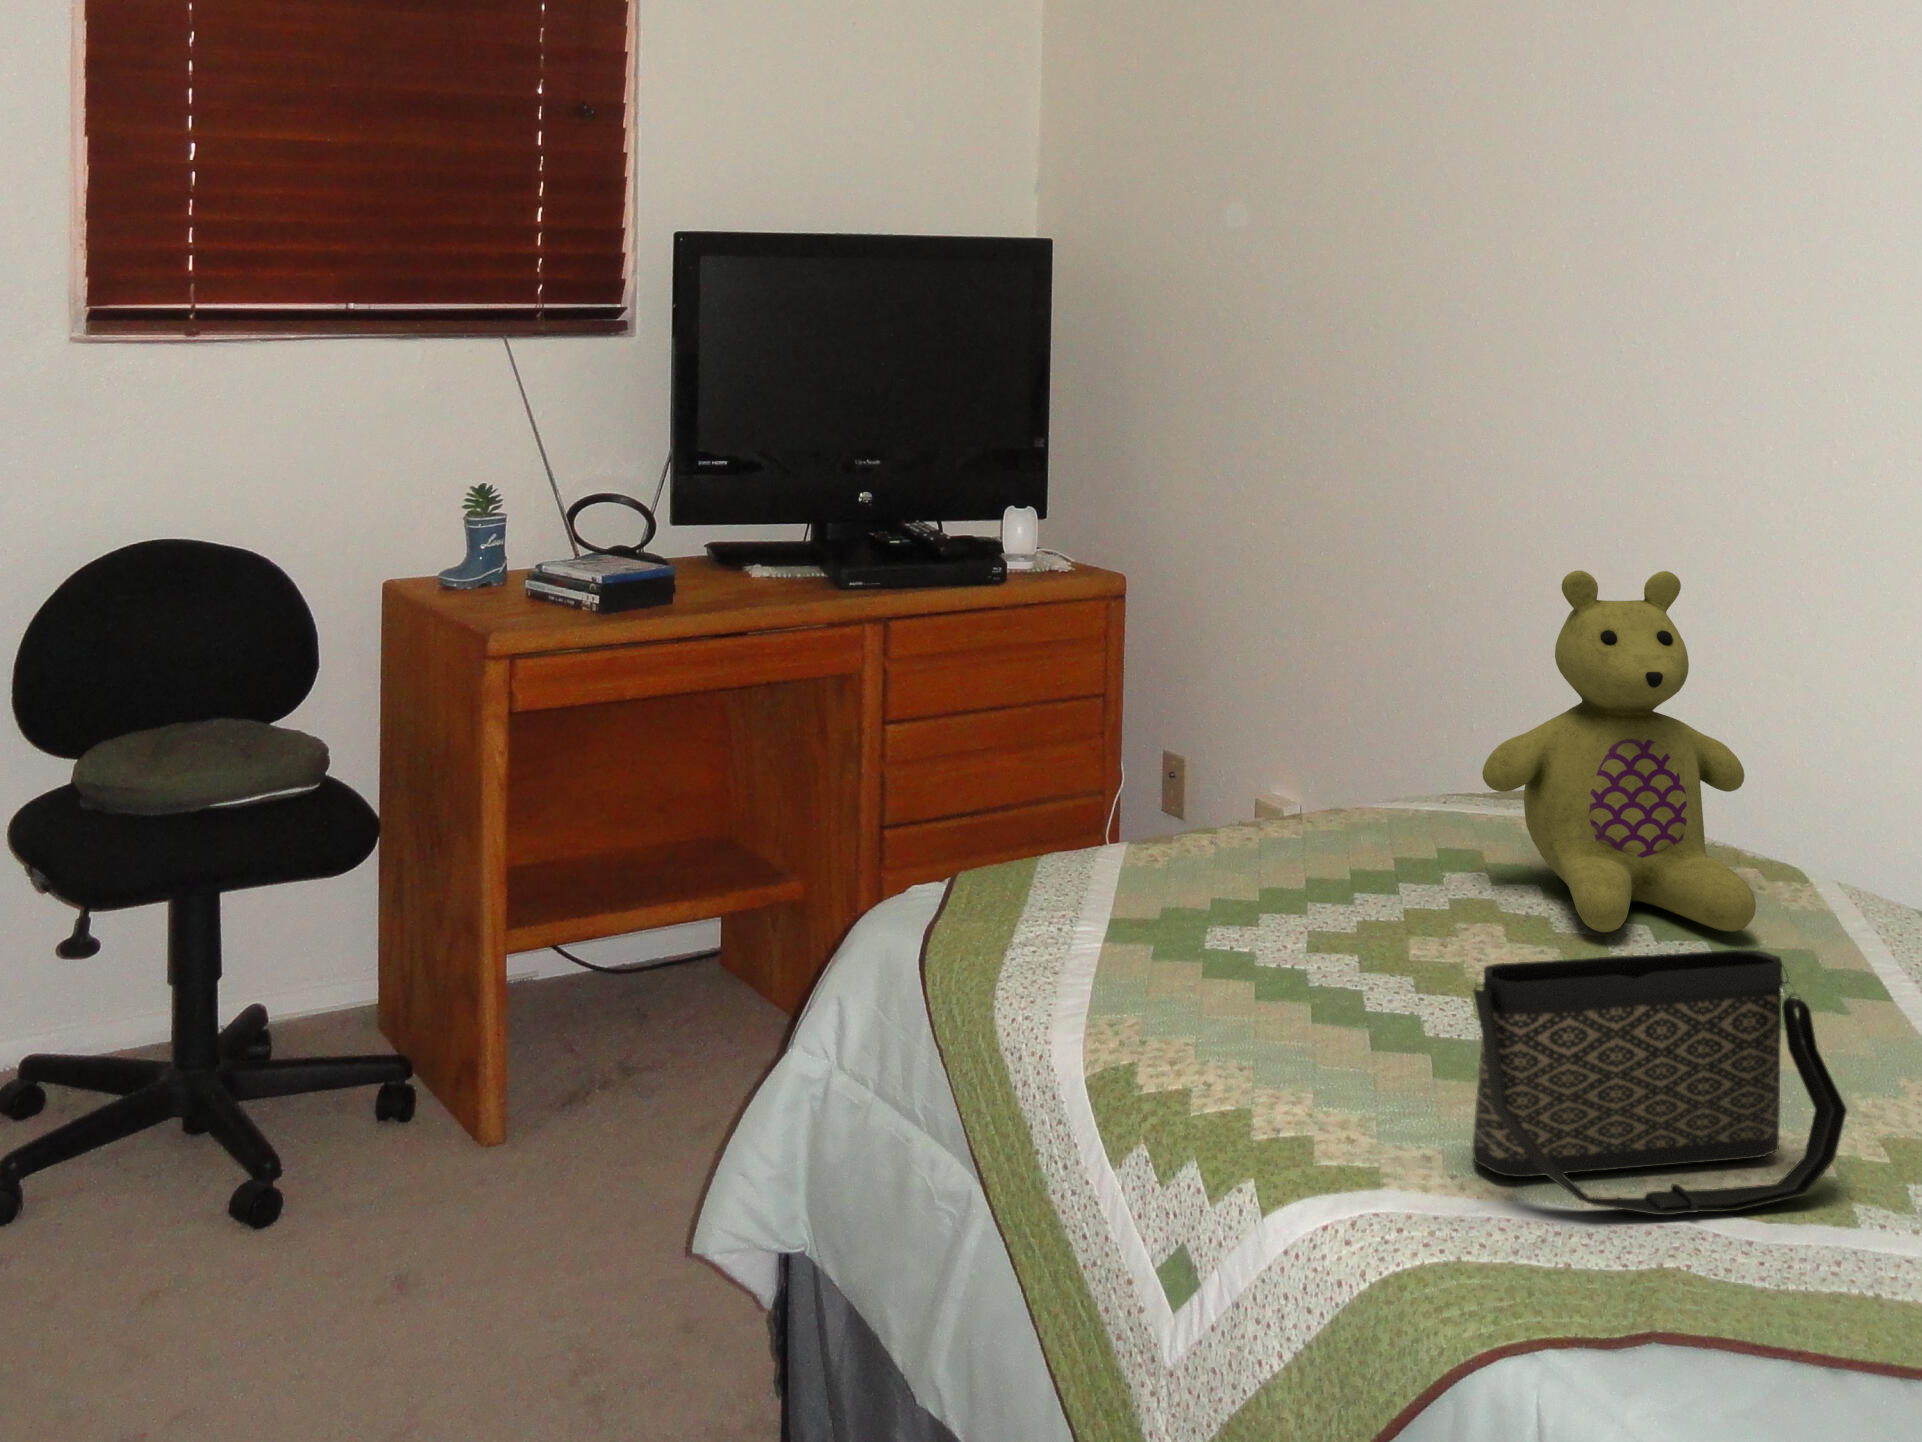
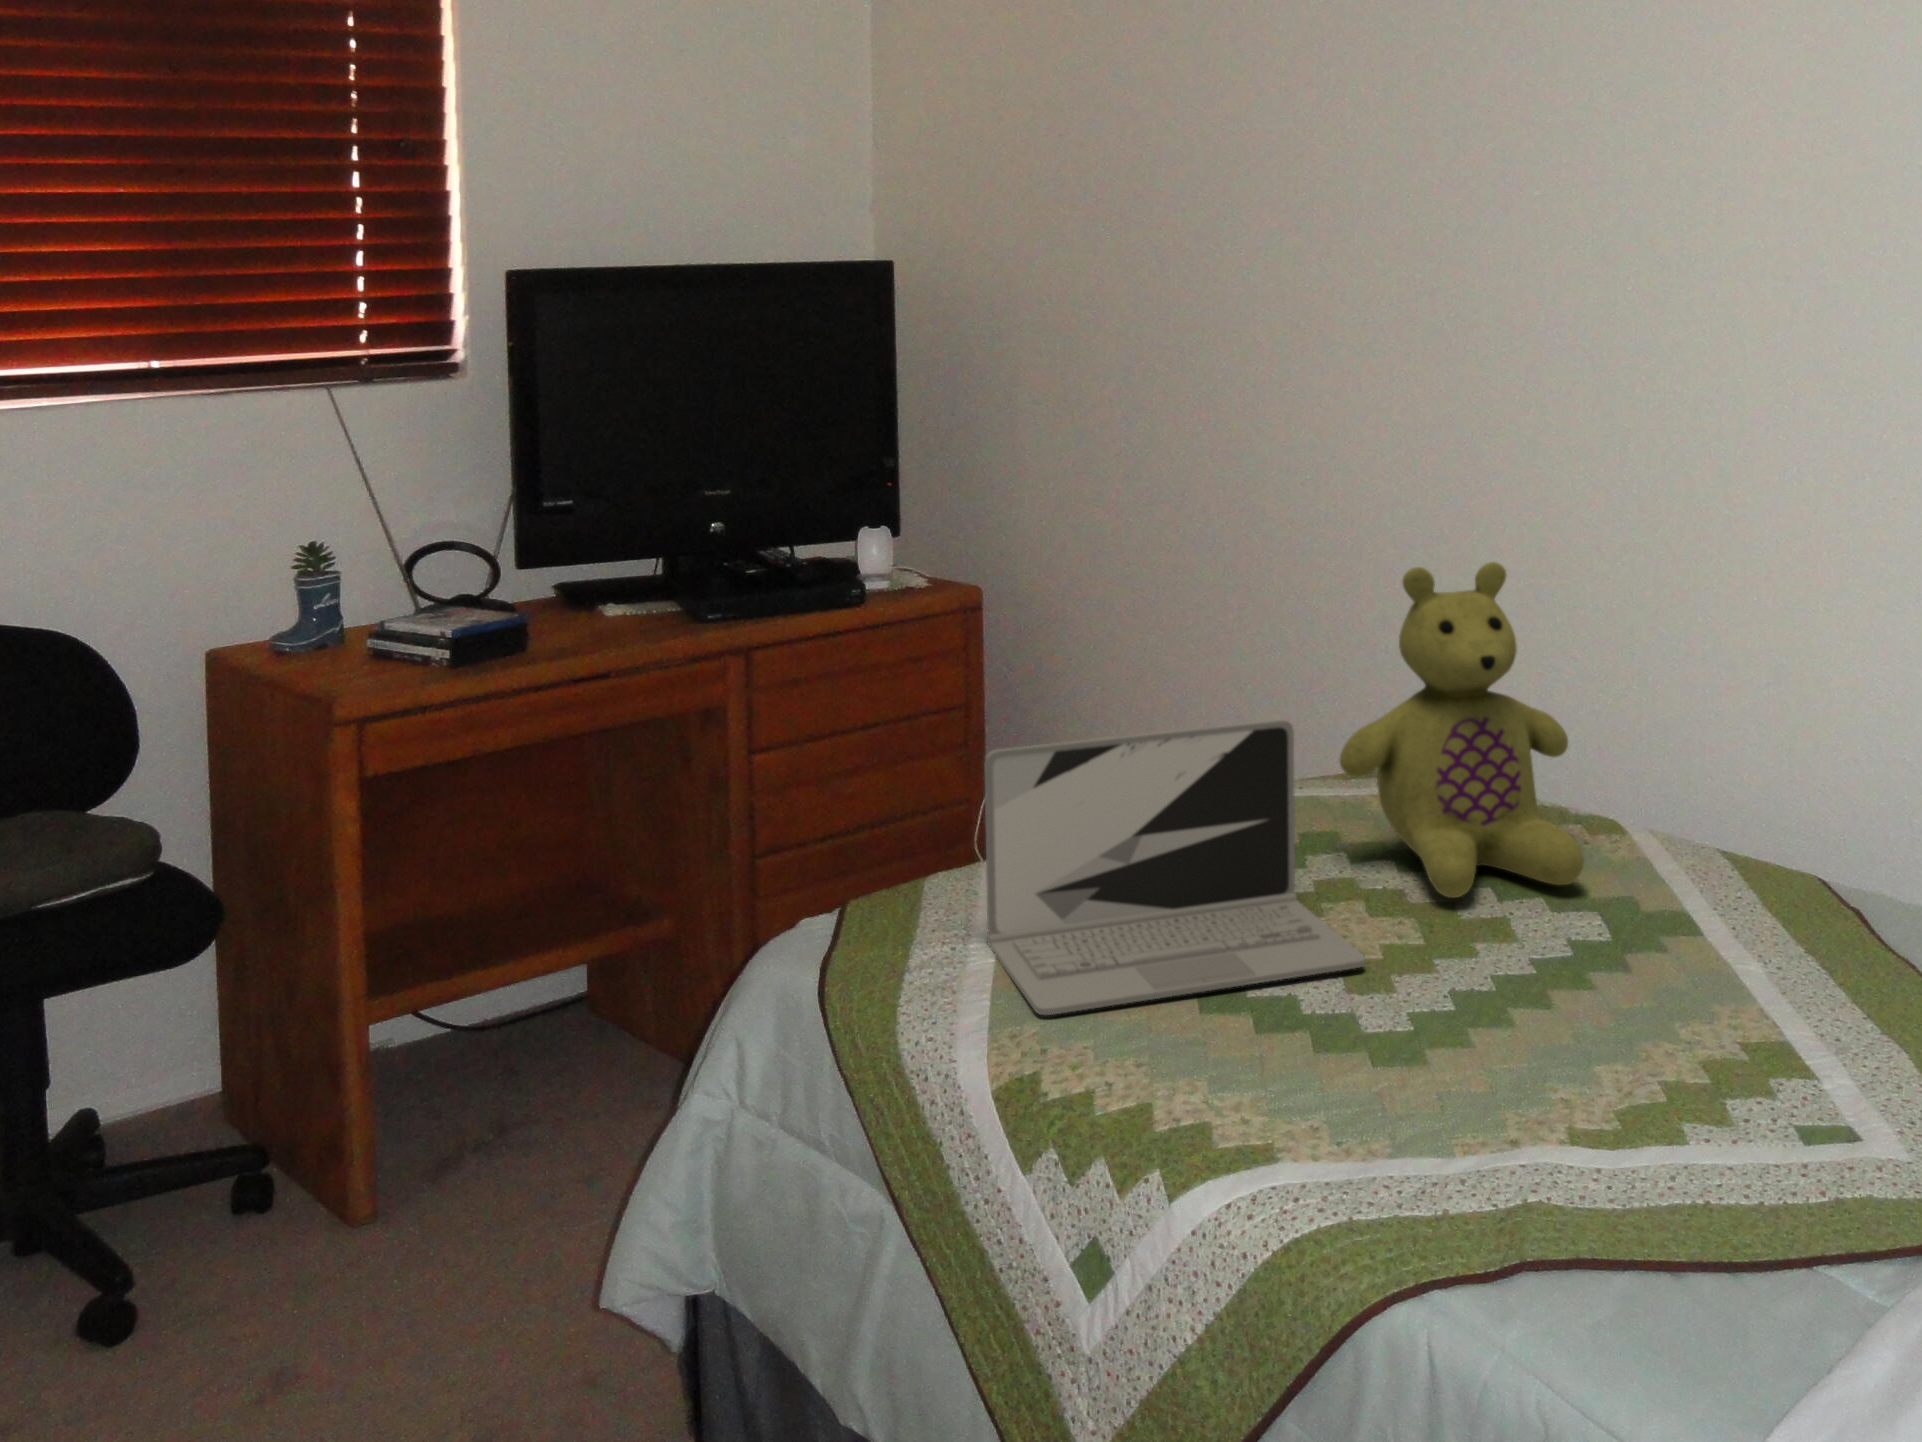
laptop: none [1093,721,1498,1005] -> present [984,720,1365,1015]
handbag: present [1473,949,1847,1215] -> none [1349,906,1672,1155]

